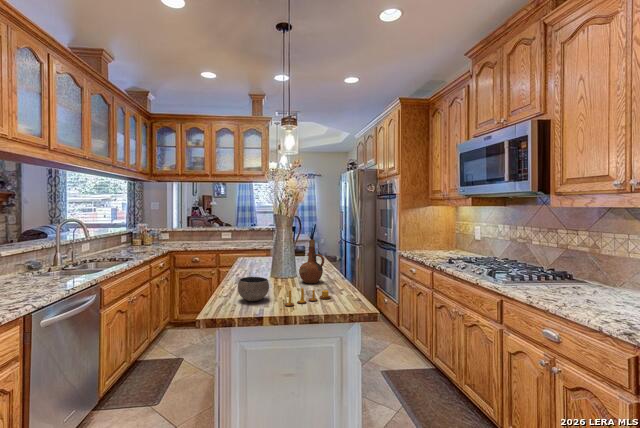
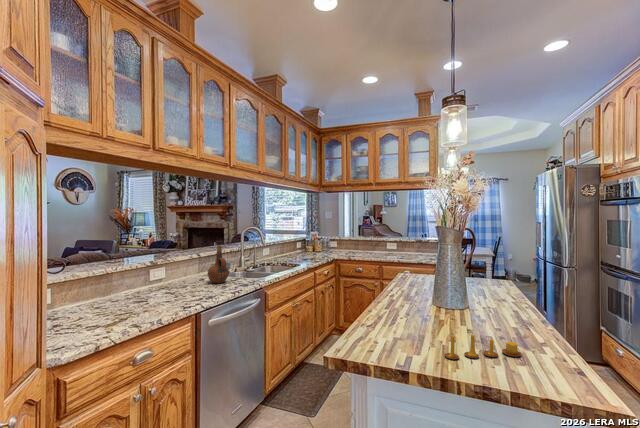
ceramic pitcher: present [299,240,324,283] -> present [208,245,229,283]
bowl: present [238,277,269,301] -> none [382,306,423,341]

